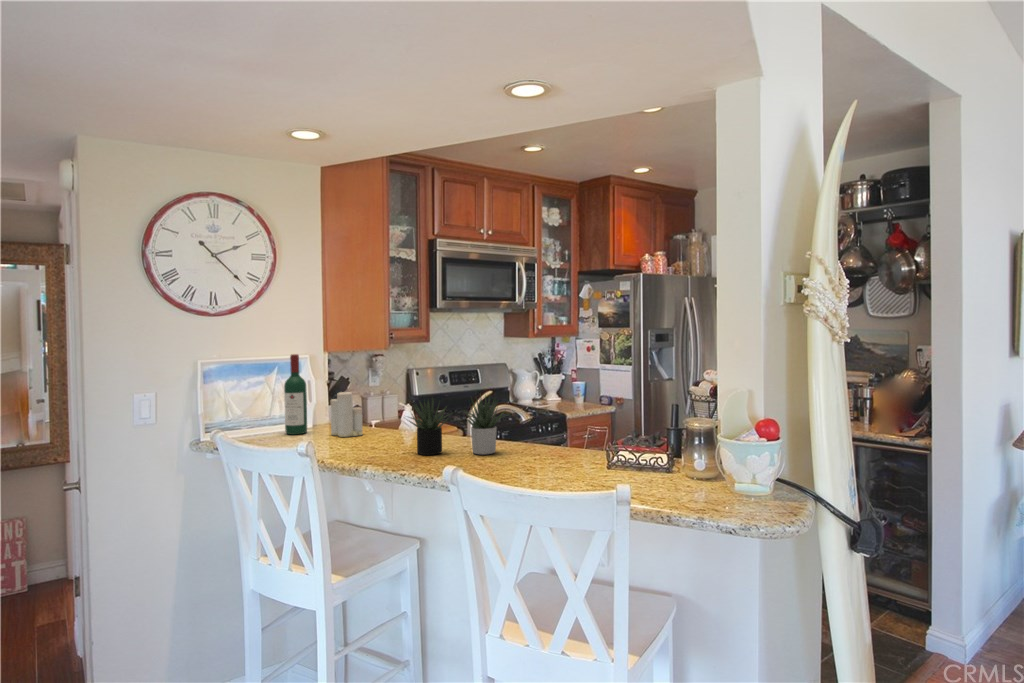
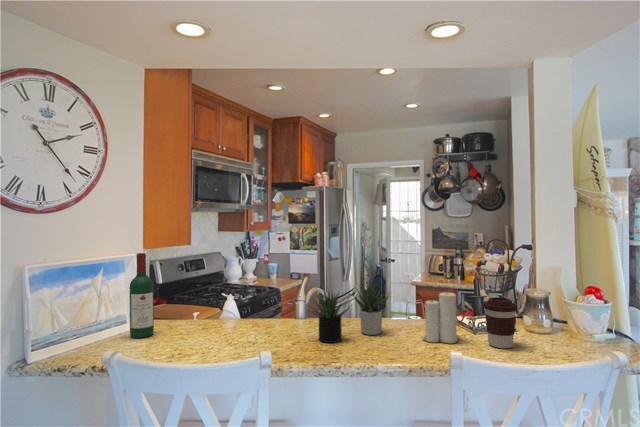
candle: present [331,392,363,437] -> present [423,292,459,343]
coffee cup: none [559,419,597,480] -> present [484,297,517,348]

